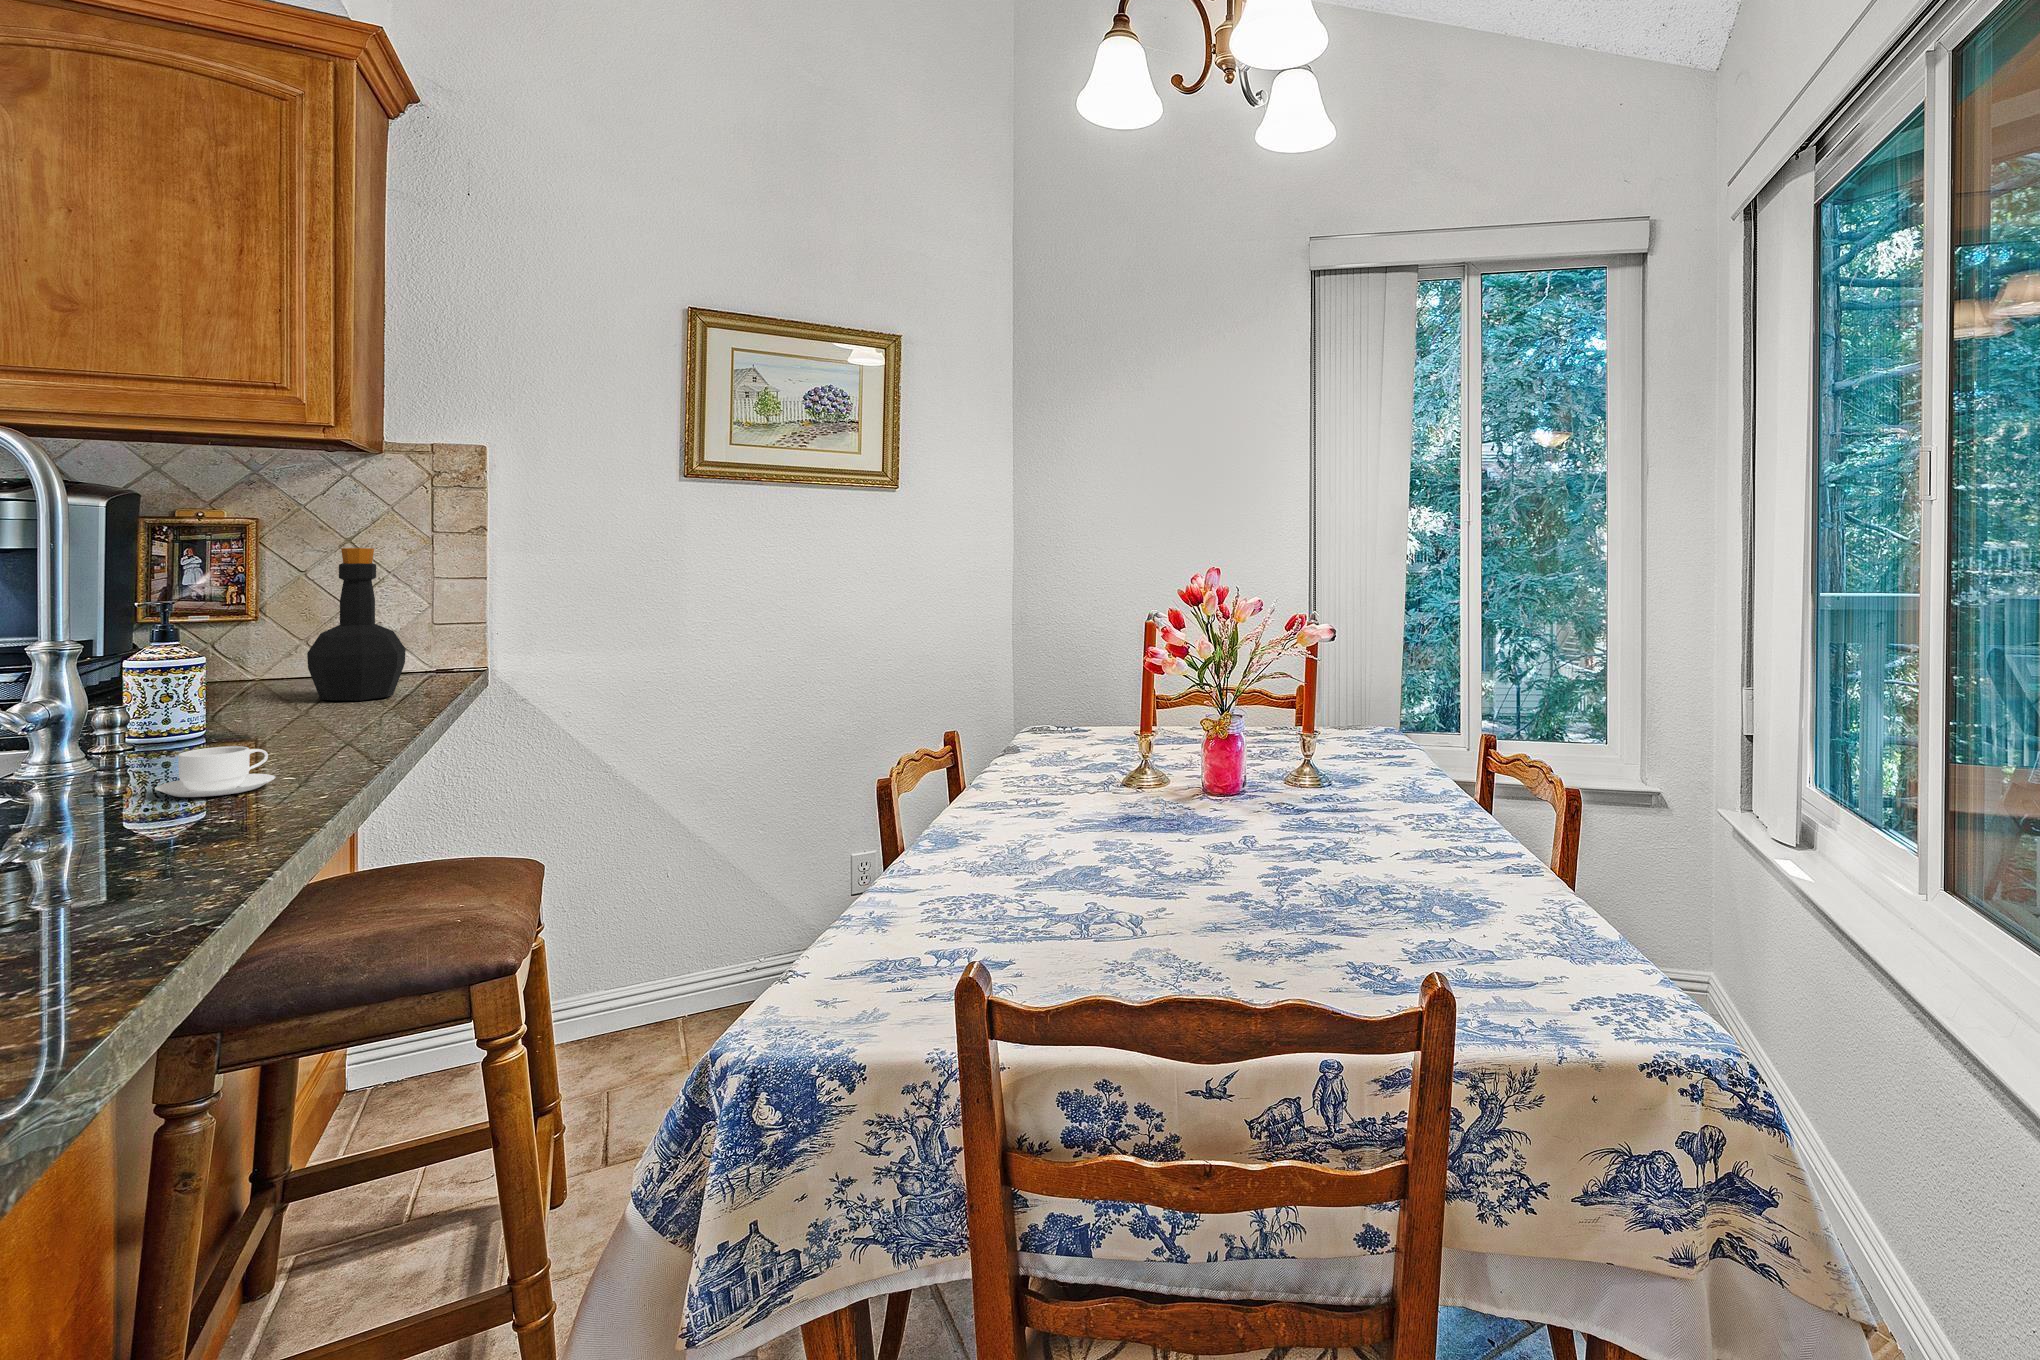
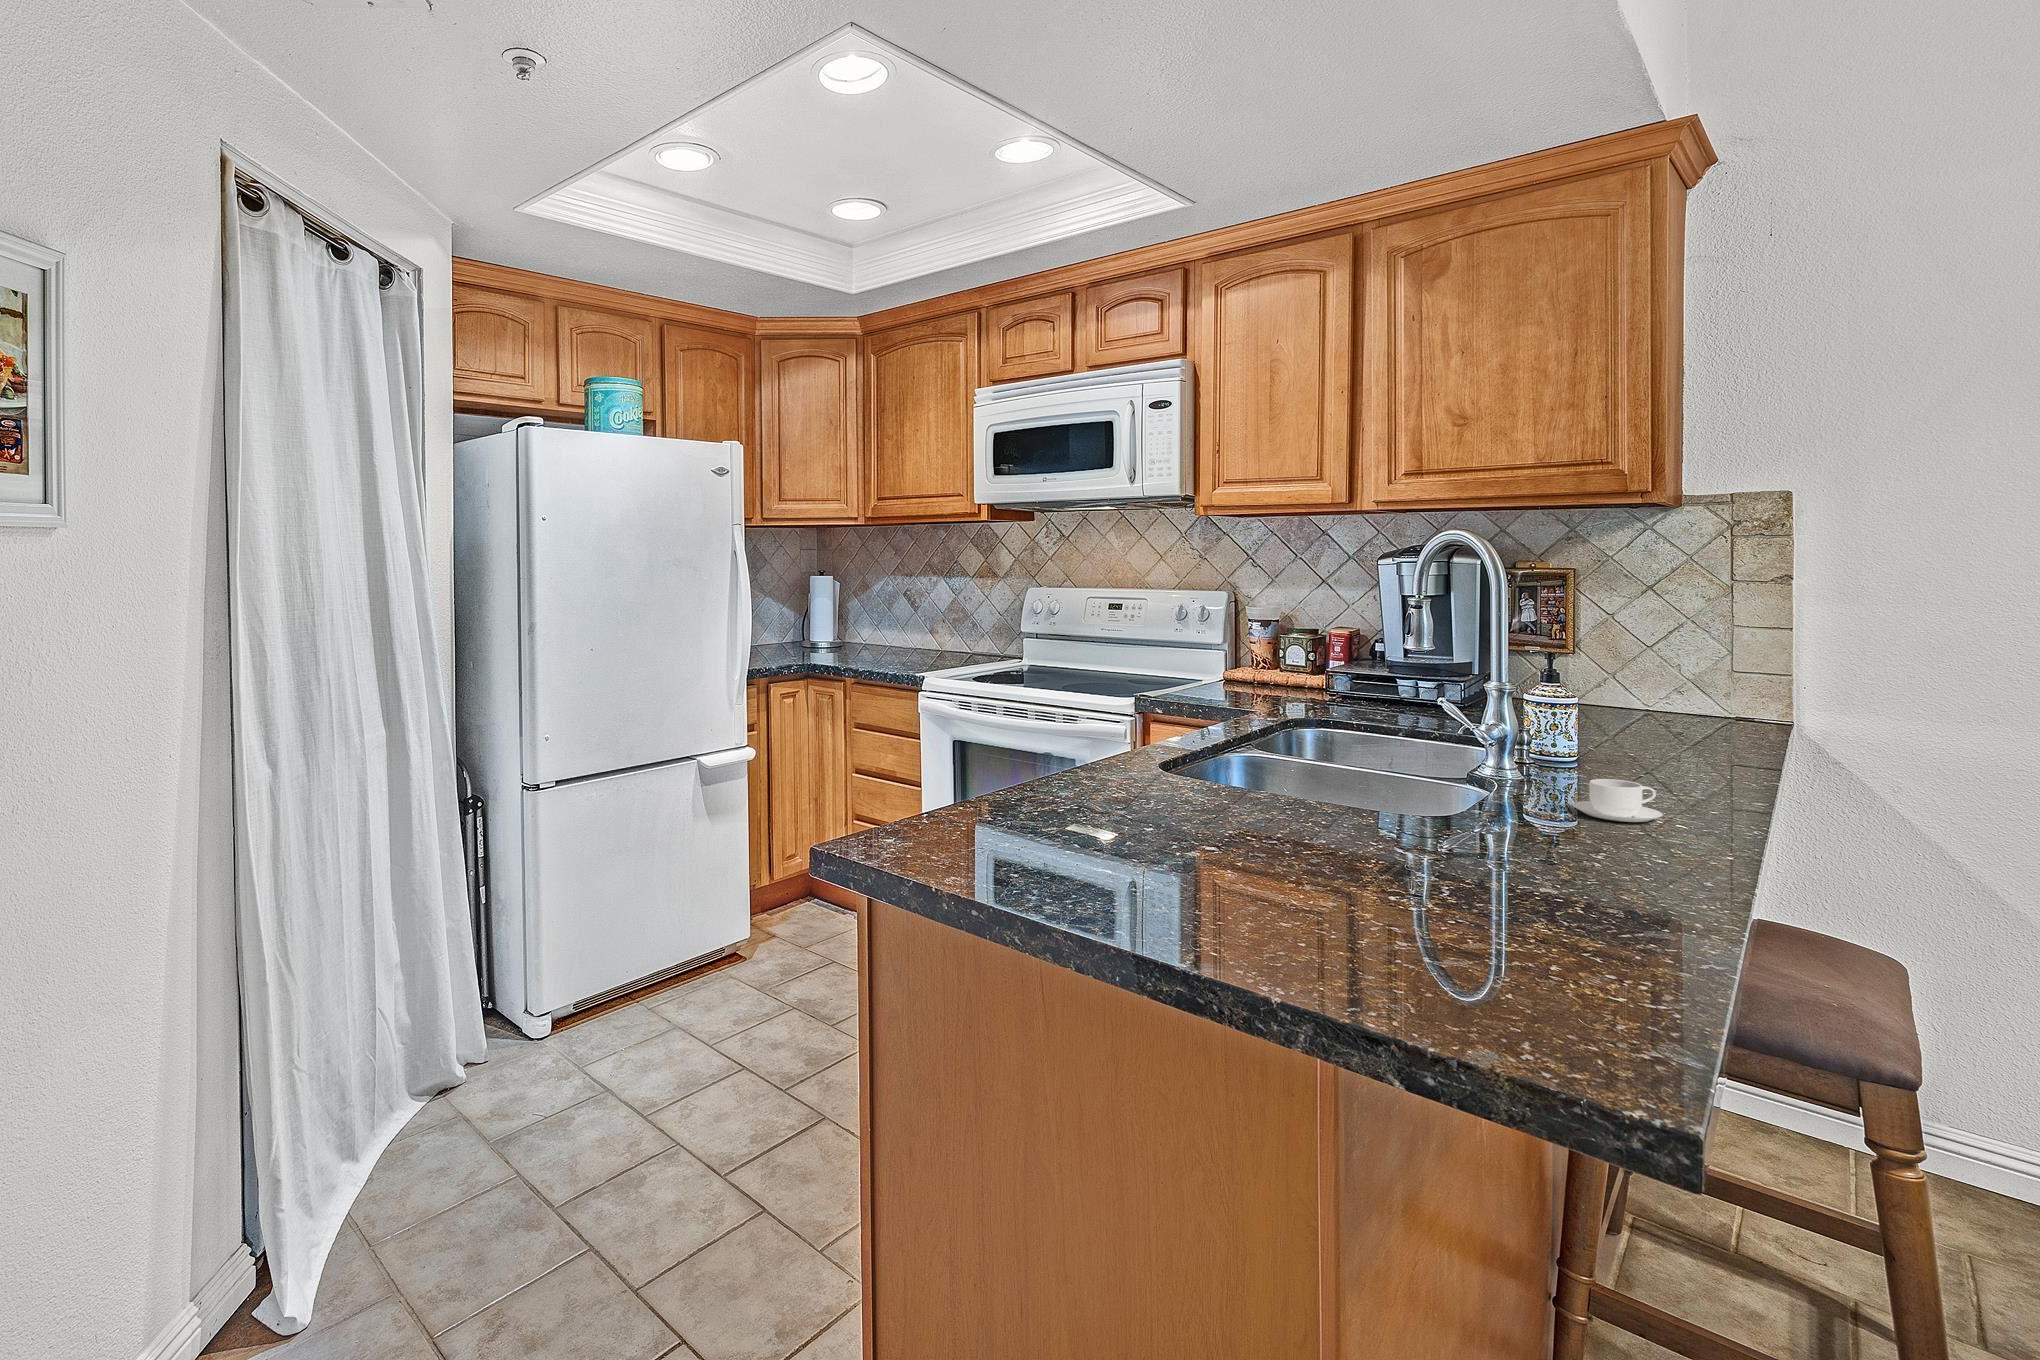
bottle: present [307,548,406,701] -> none [1627,599,1715,741]

